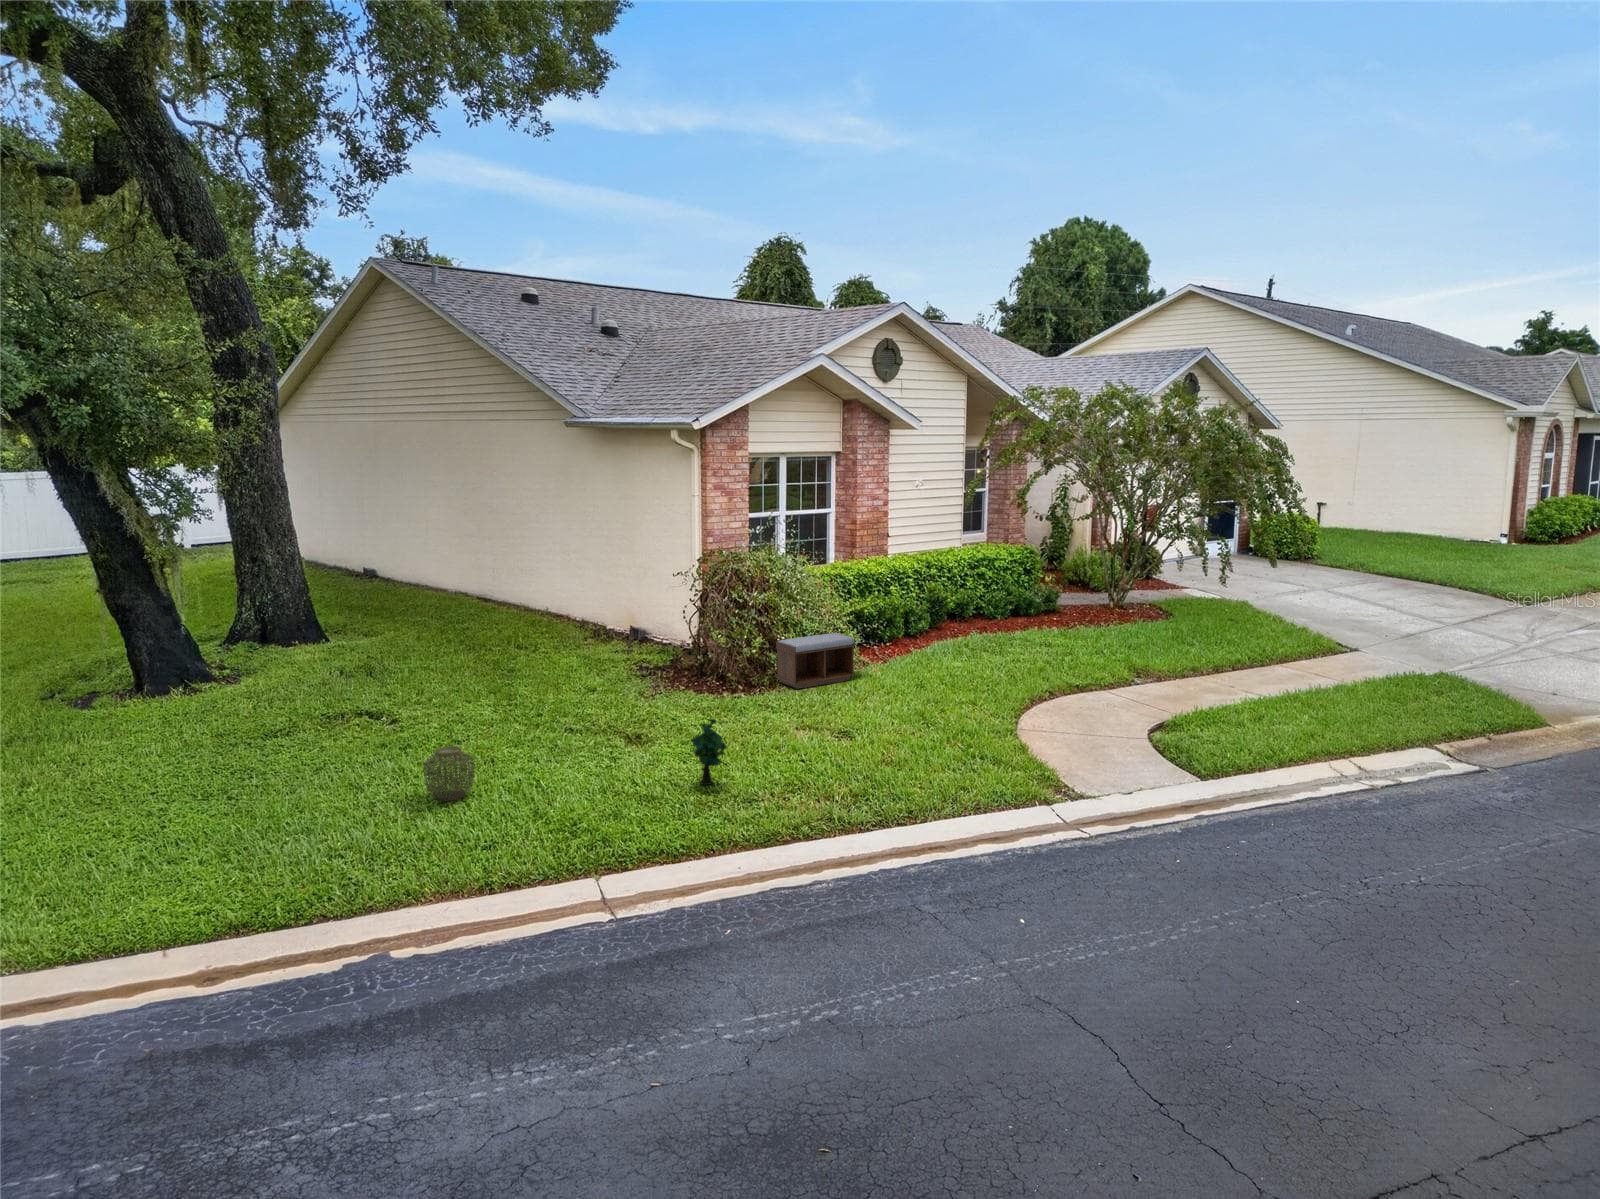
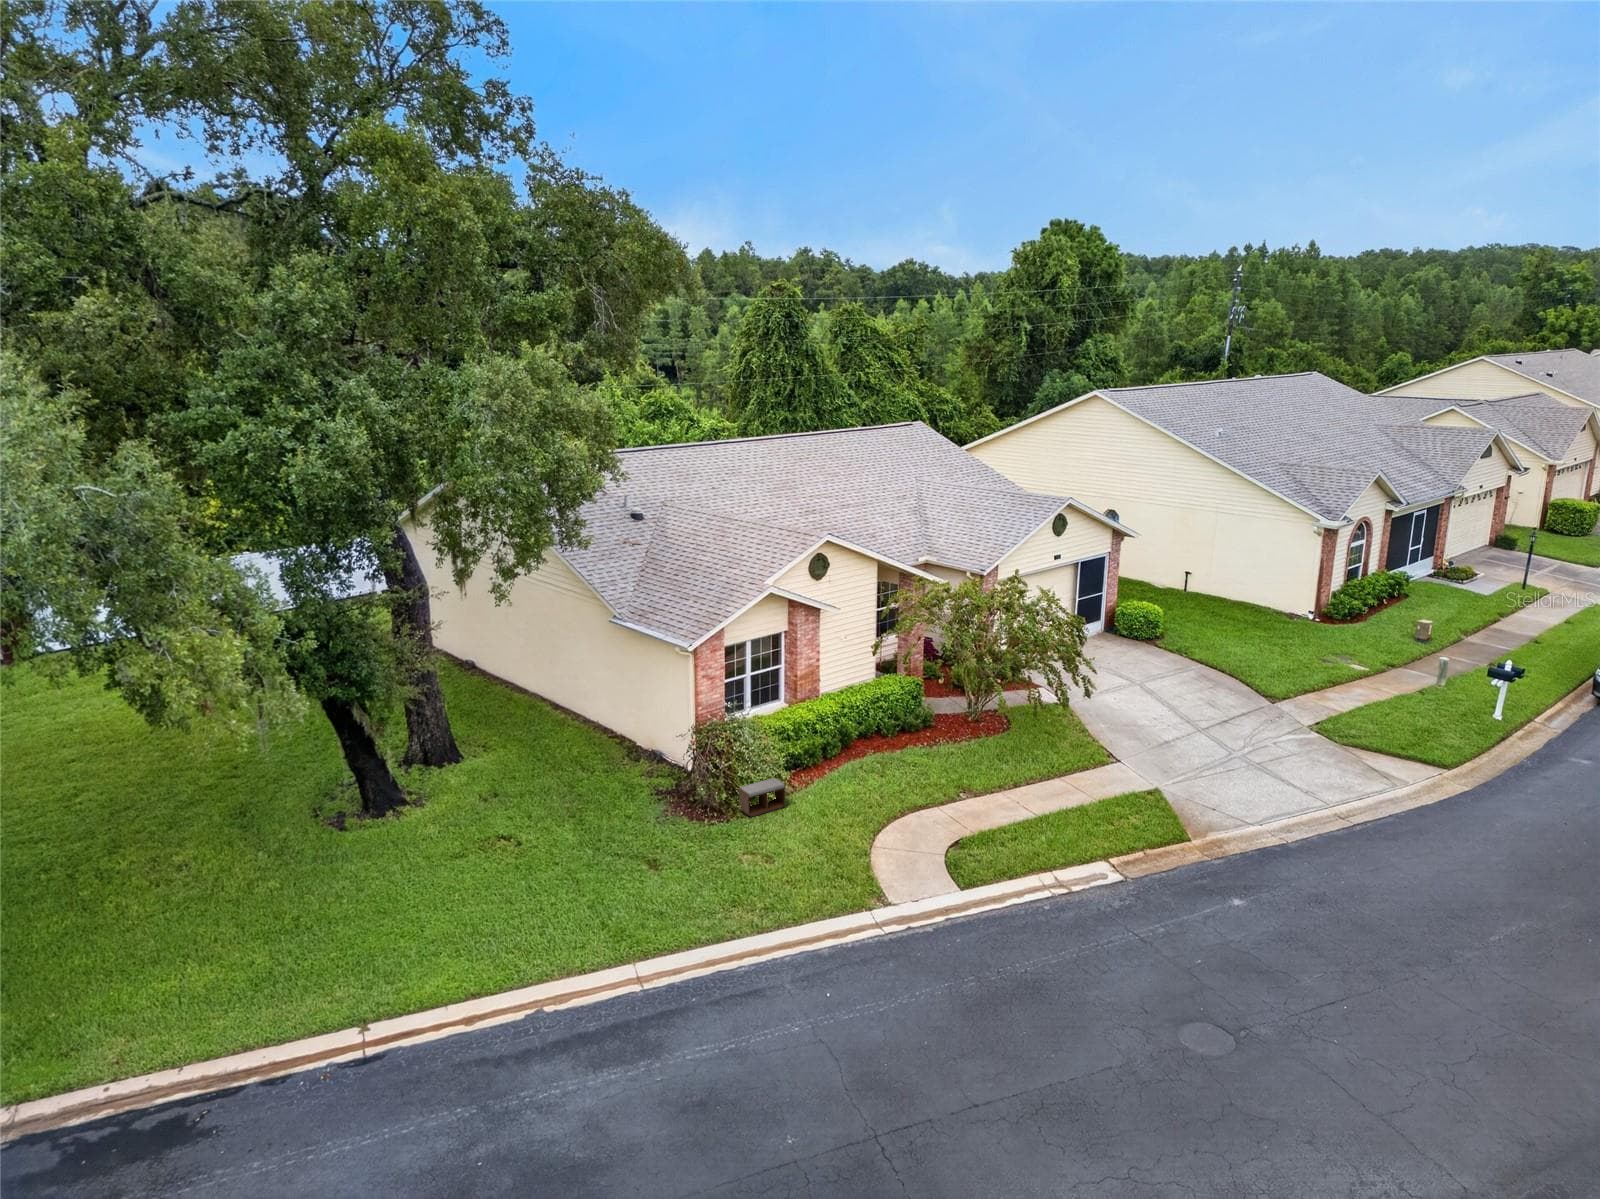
decorative plant: present [691,718,727,785] -> none [680,869,701,903]
woven basket: present [424,746,474,801] -> none [546,887,571,916]

